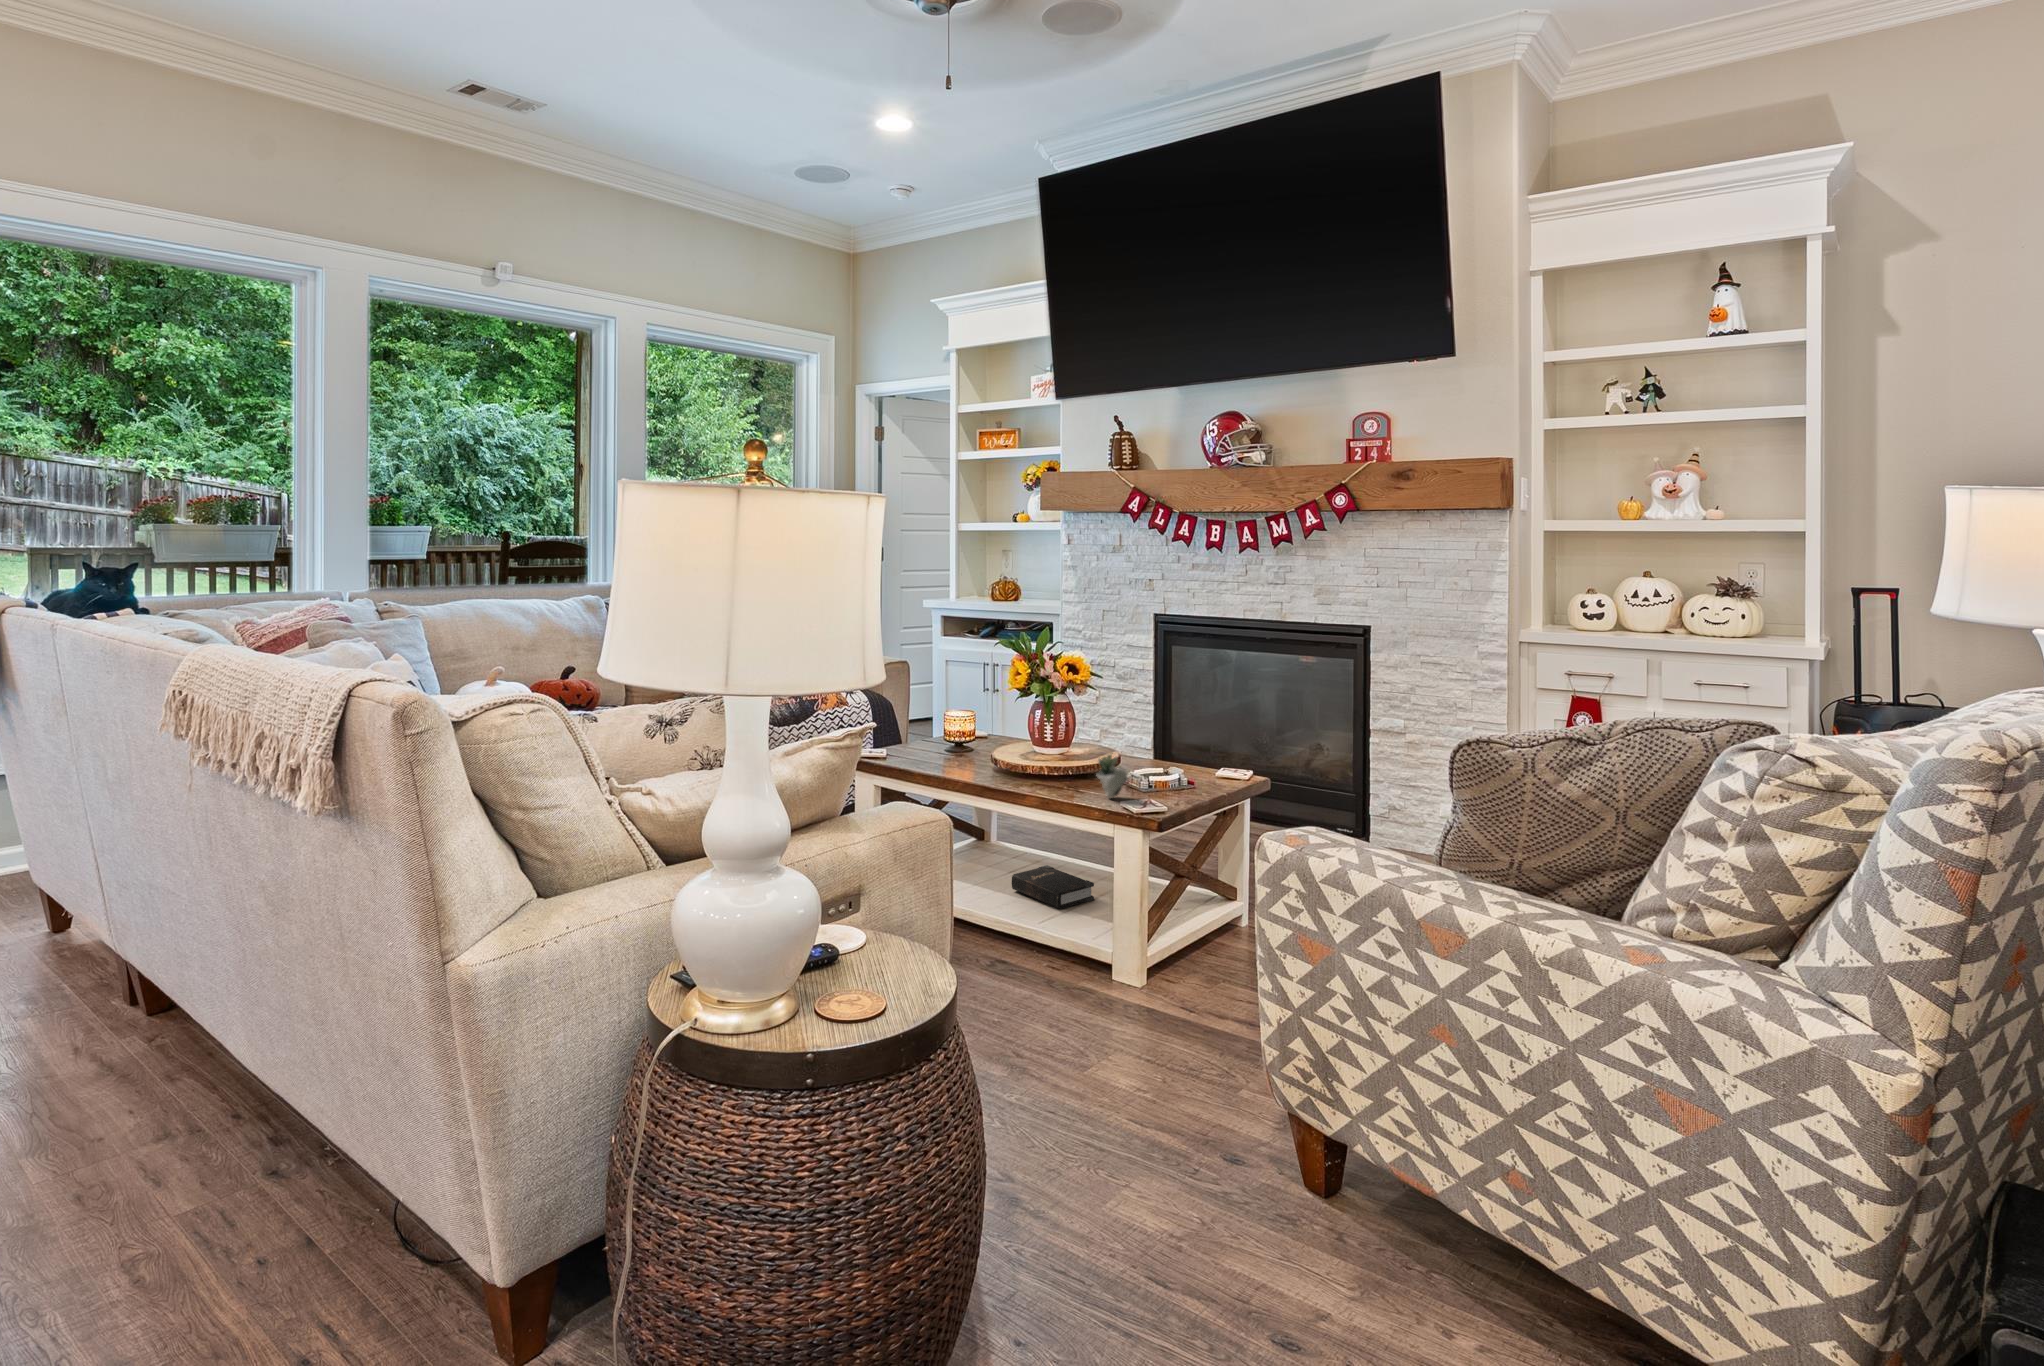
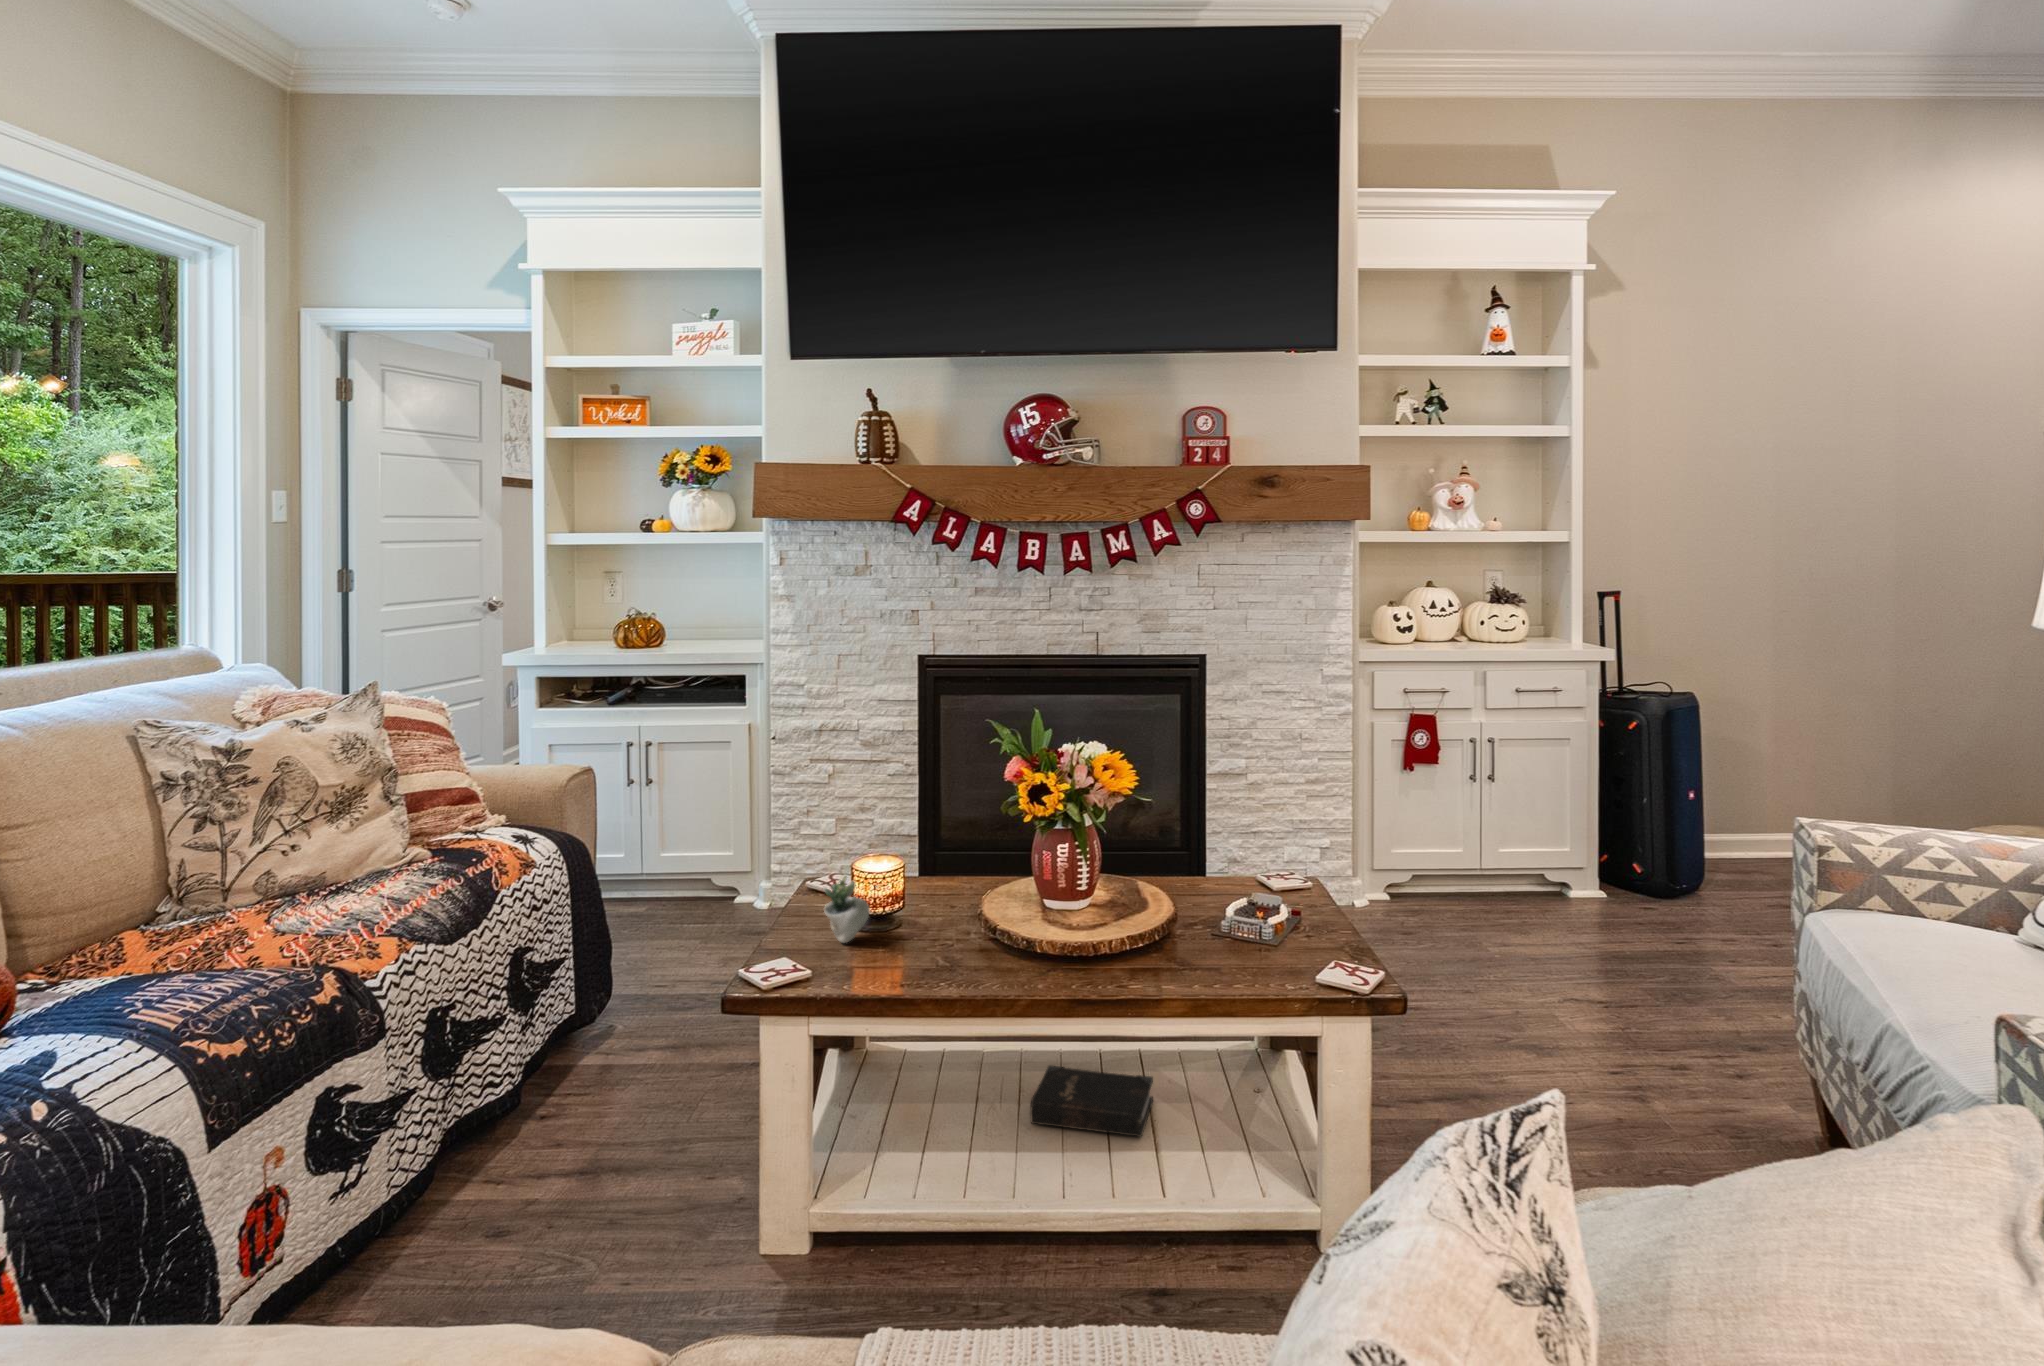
succulent plant: present [1097,753,1128,798] -> present [824,875,870,943]

